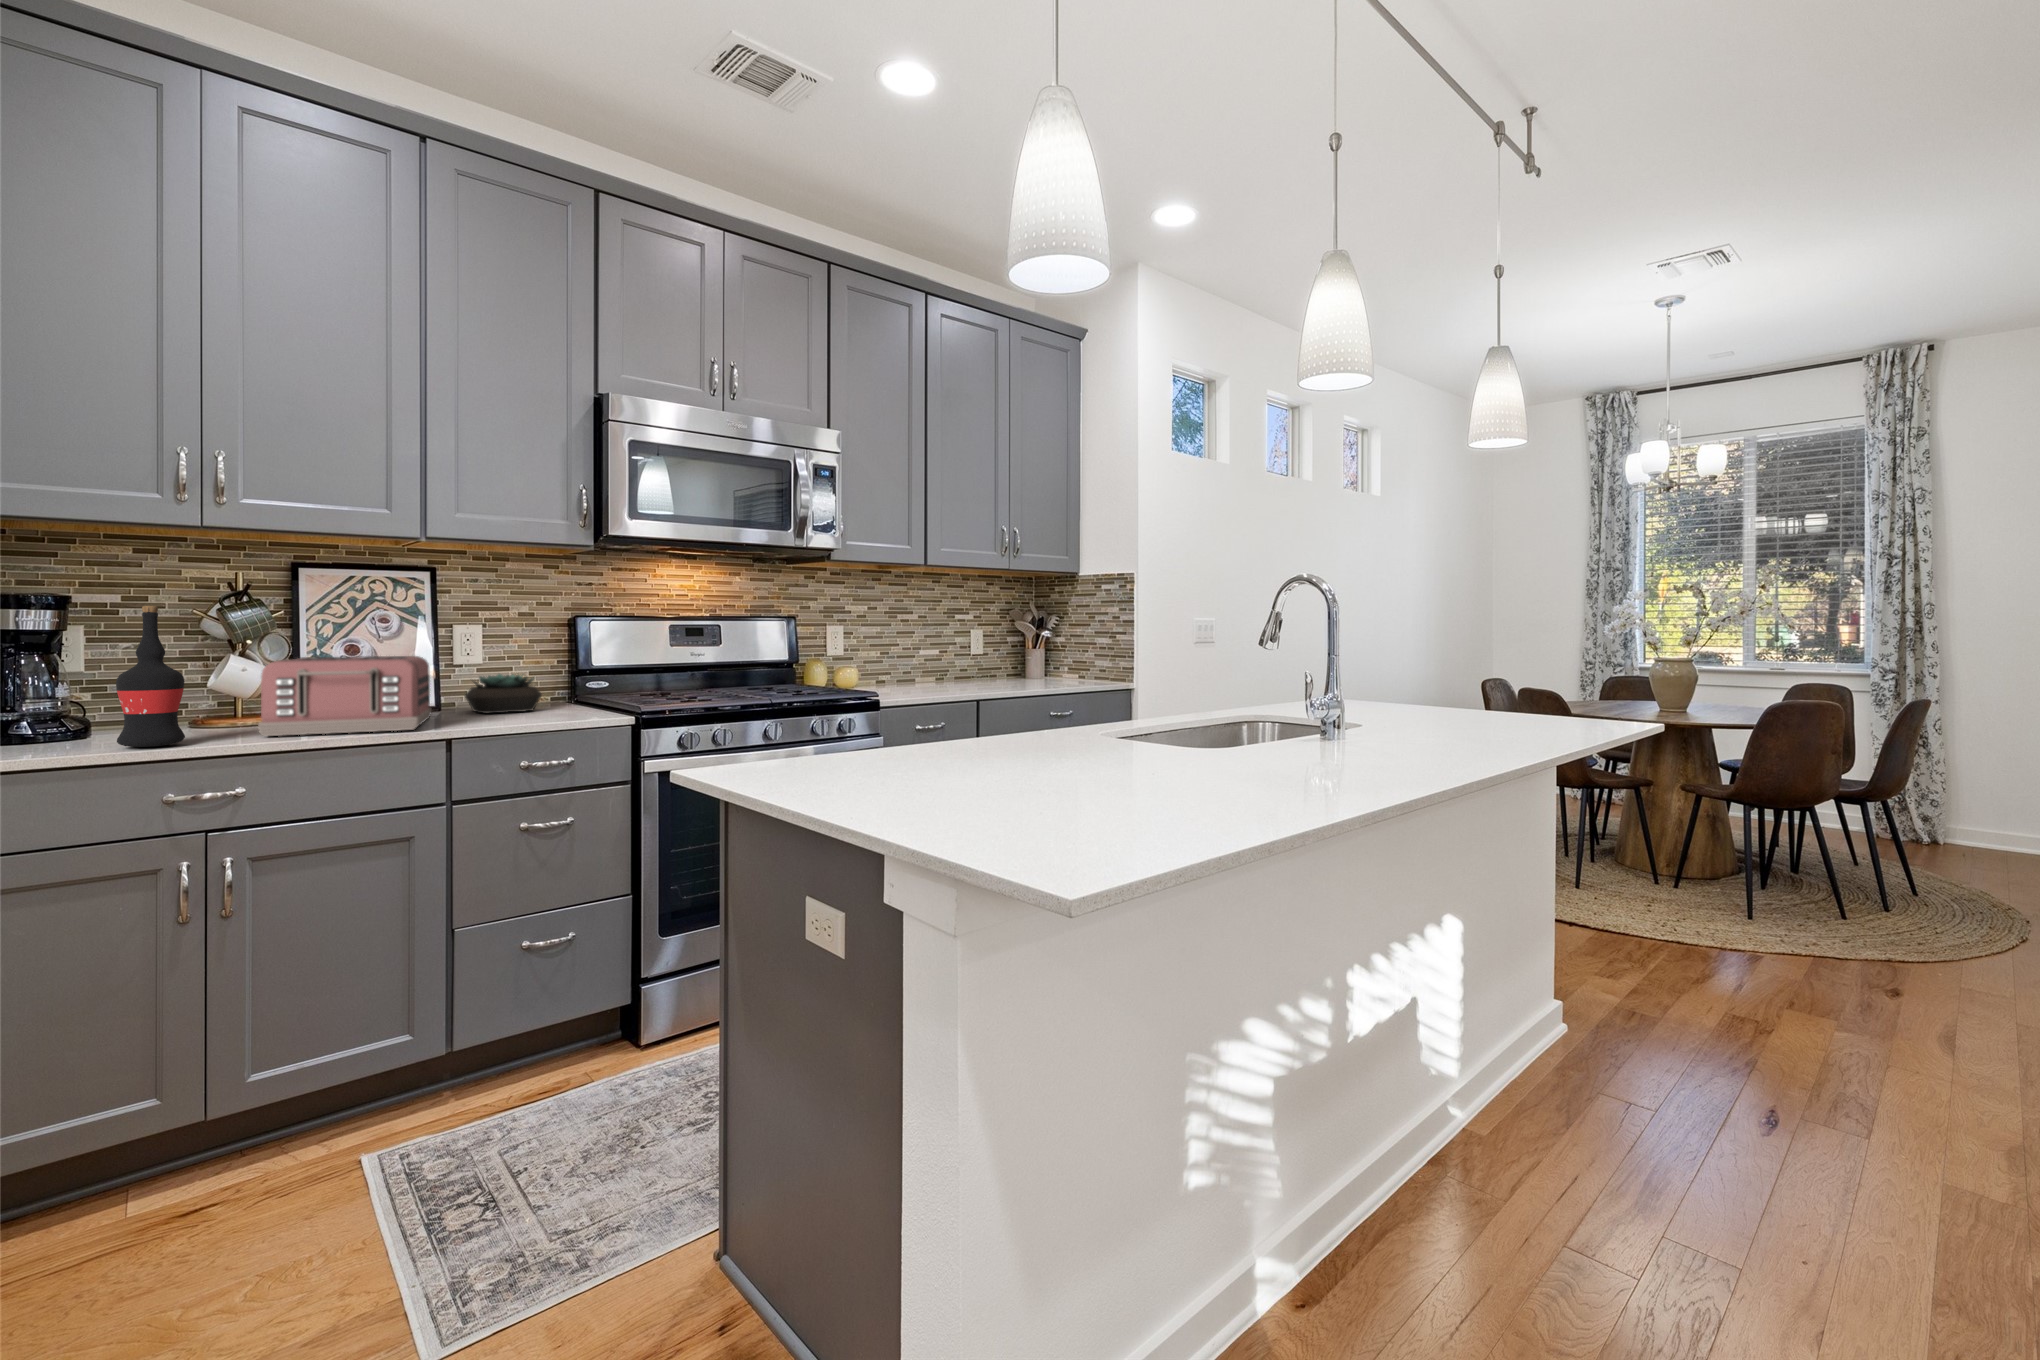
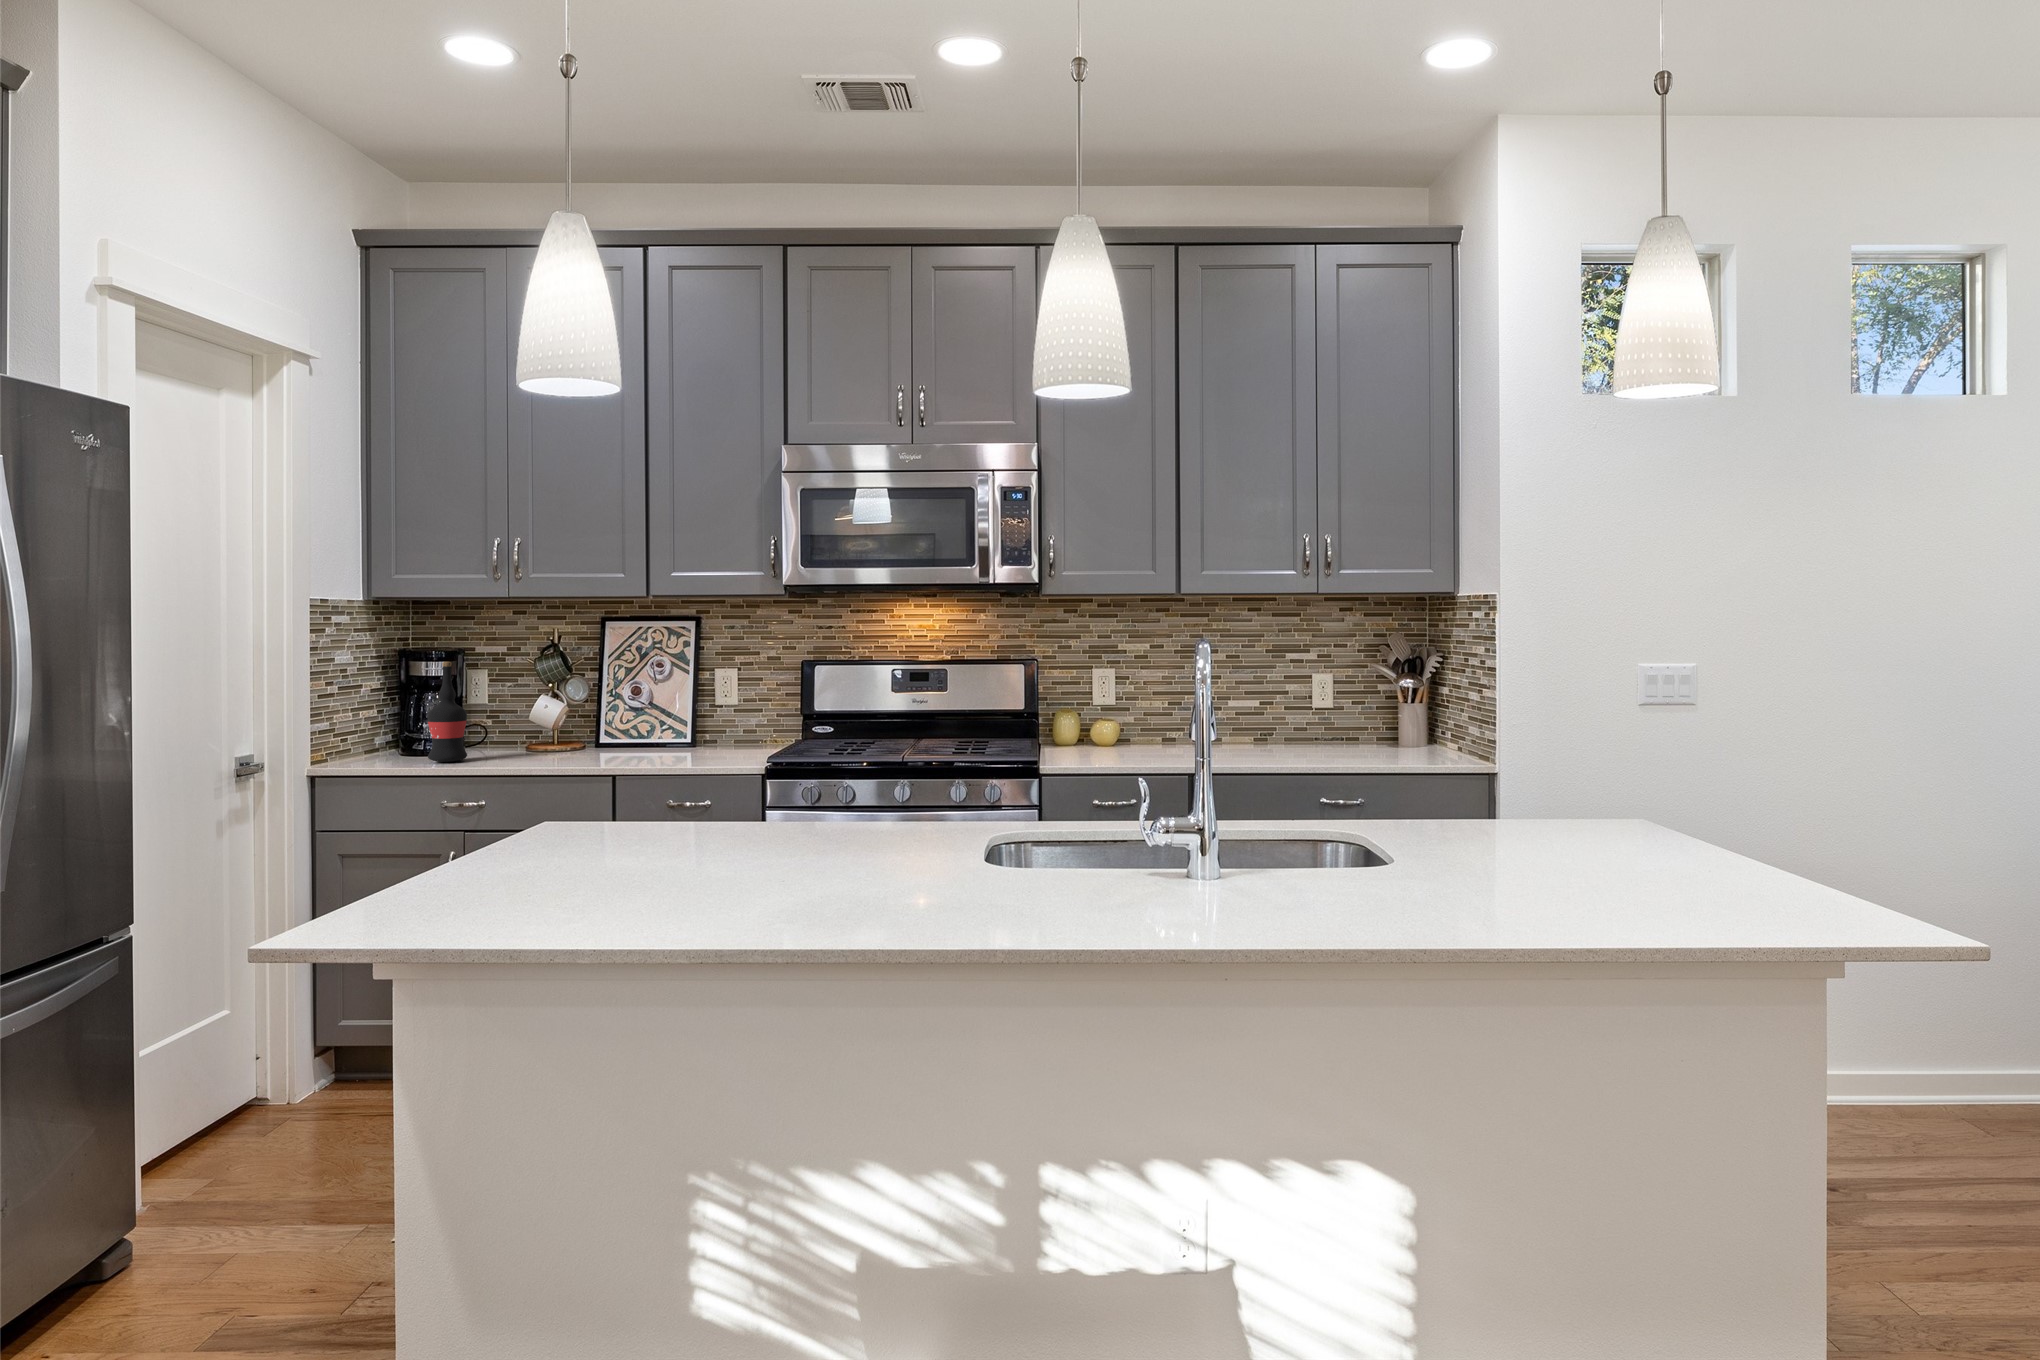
toaster: present [258,656,431,736] -> none [510,698,656,761]
succulent plant: present [465,674,542,713] -> none [688,714,752,750]

